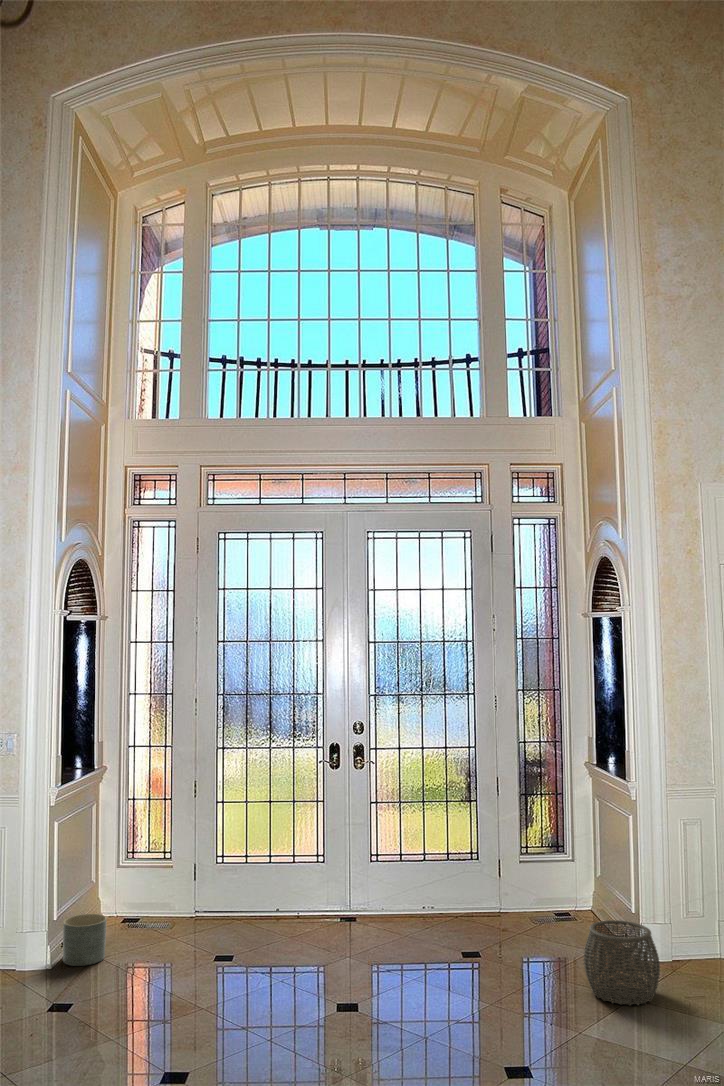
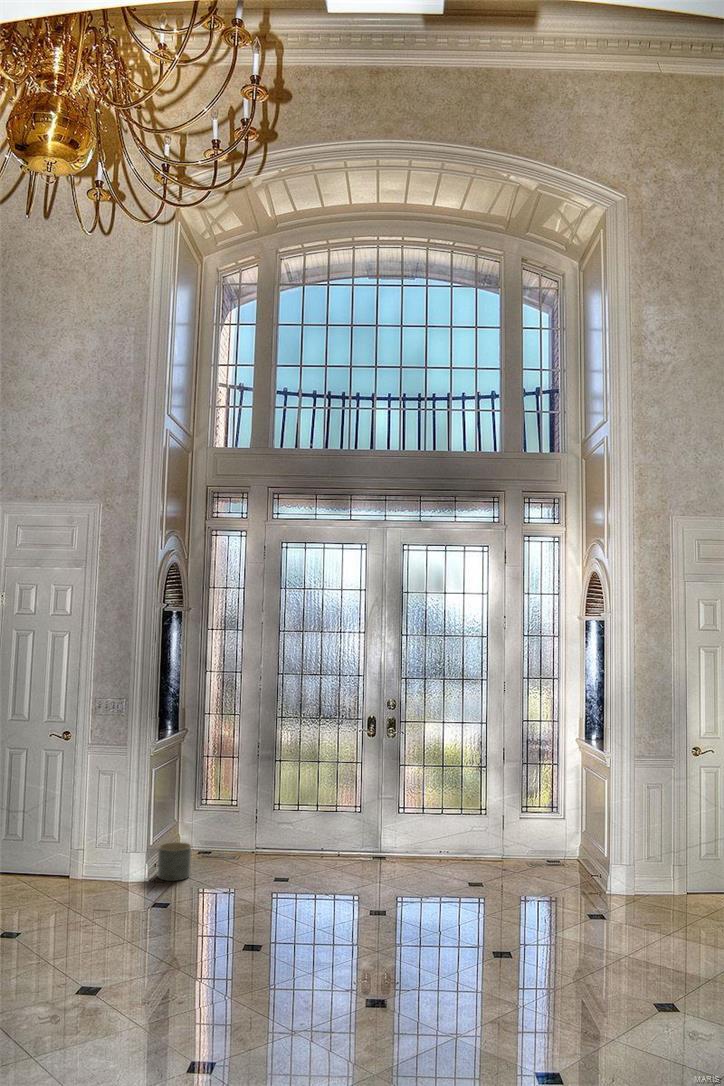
woven basket: present [583,920,660,1005] -> none [562,860,621,924]

